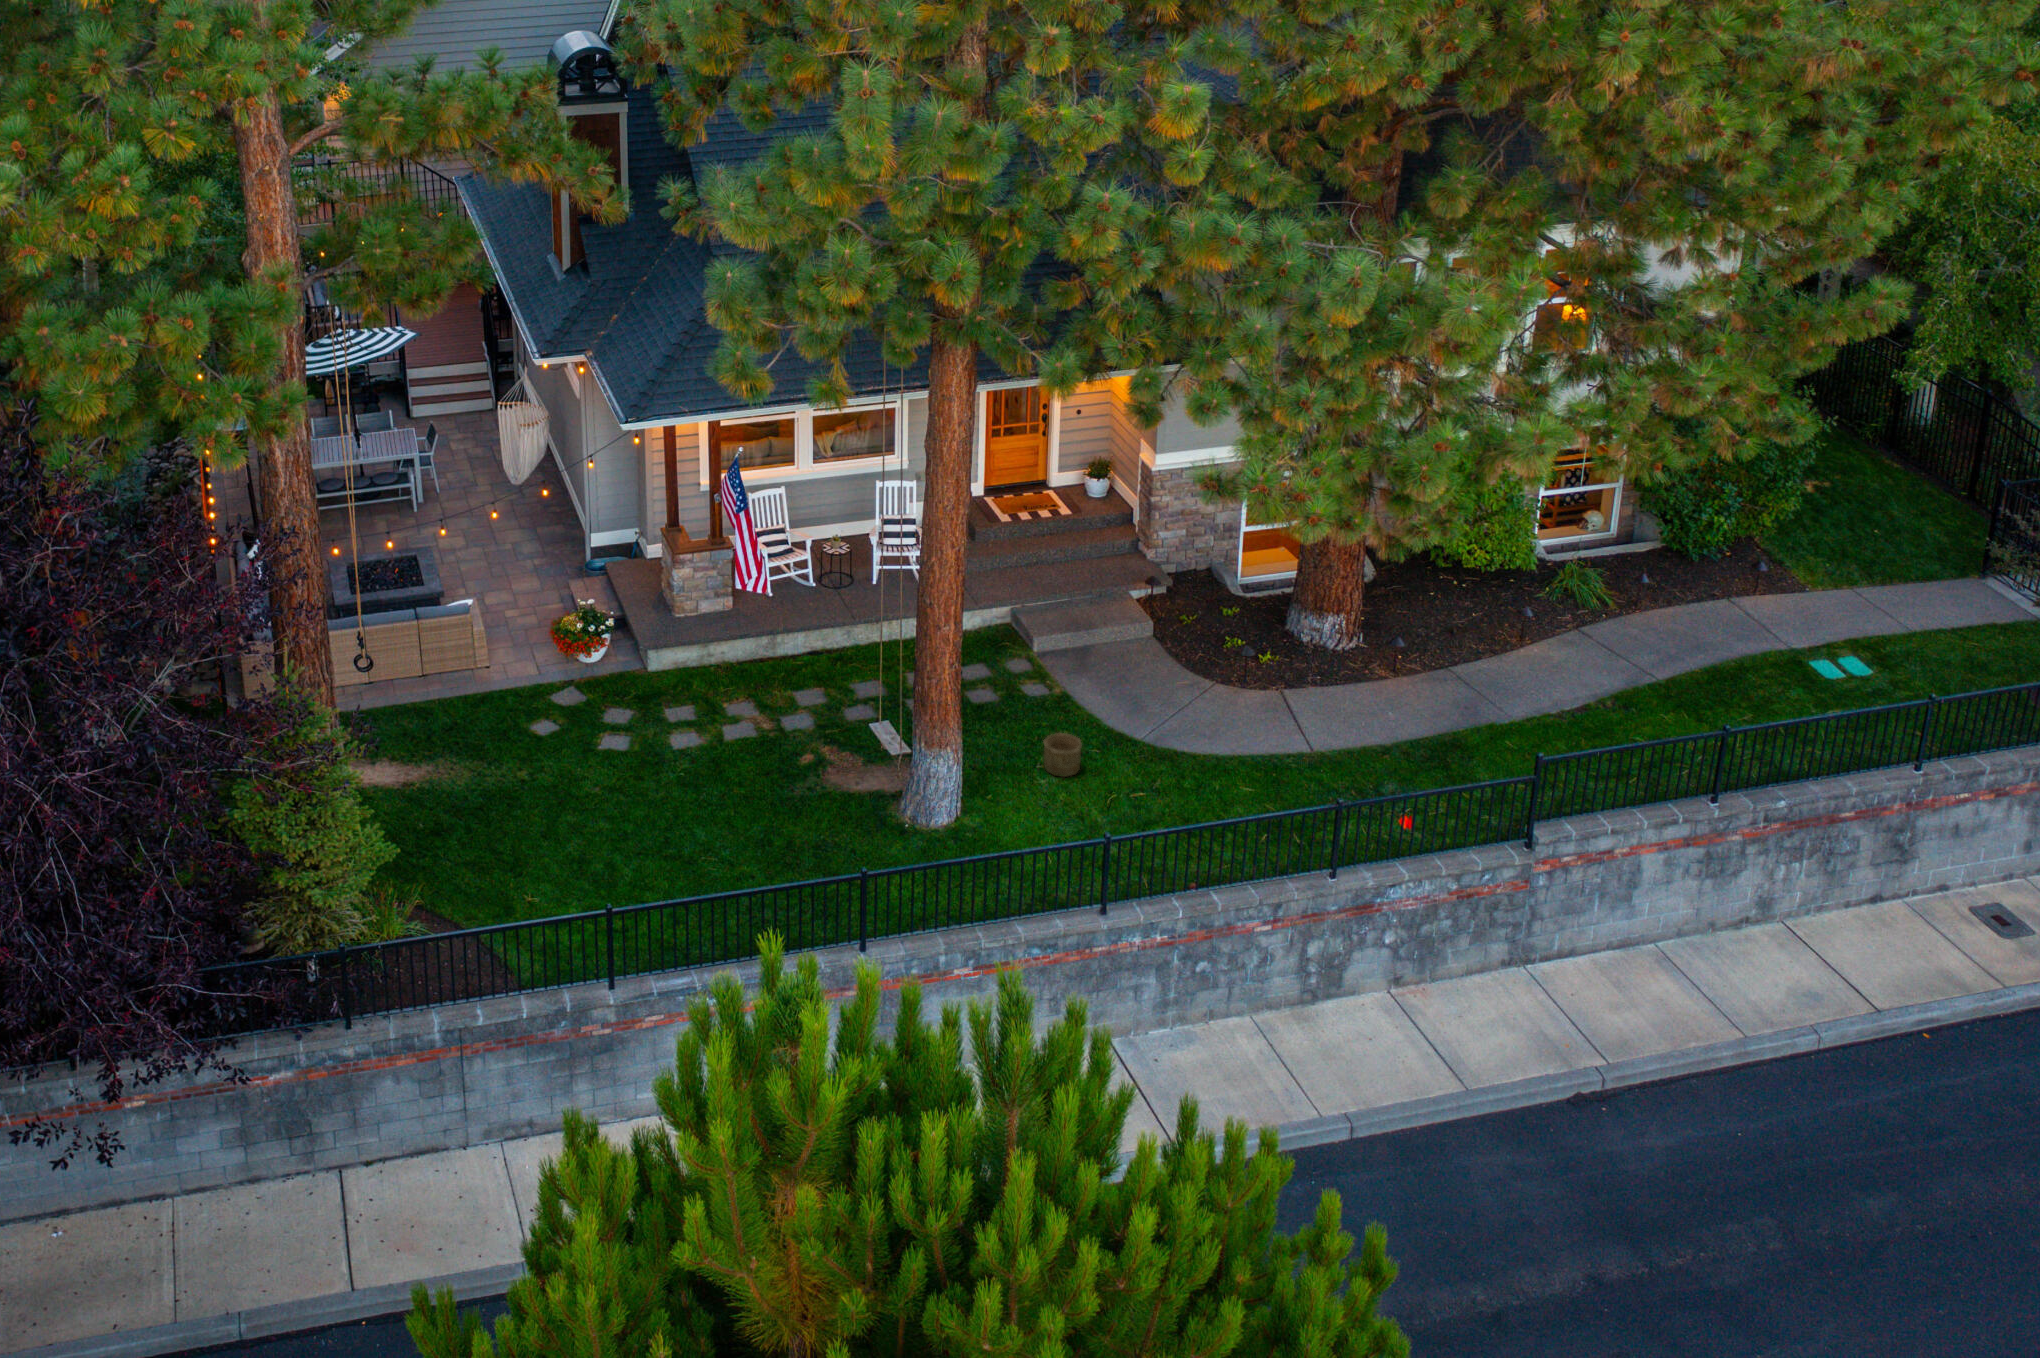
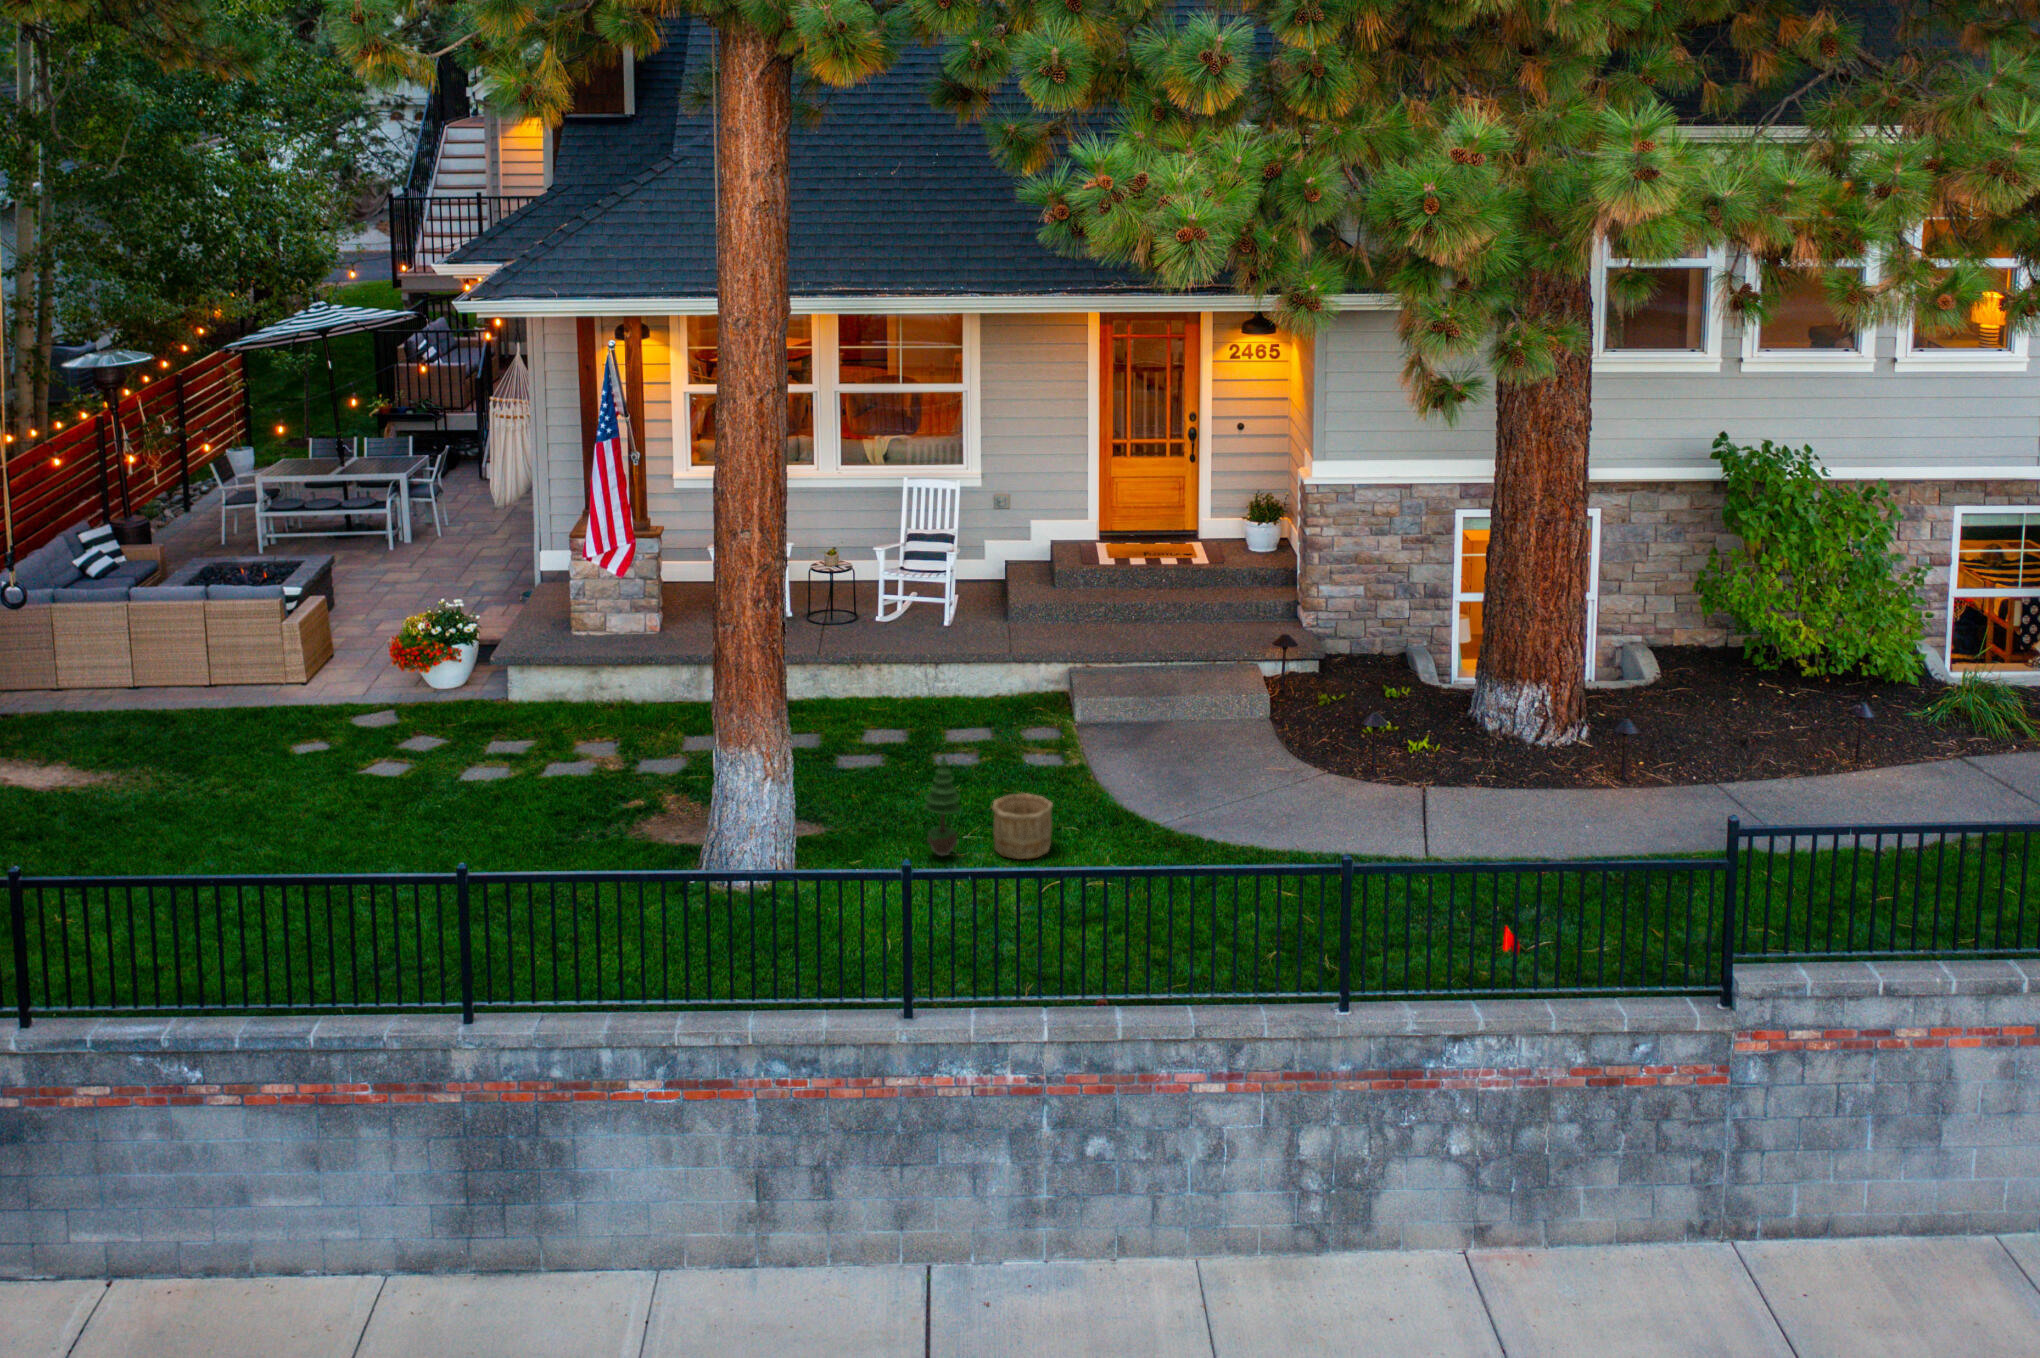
potted tree: none [1006,721,1030,780] -> present [924,757,961,856]

